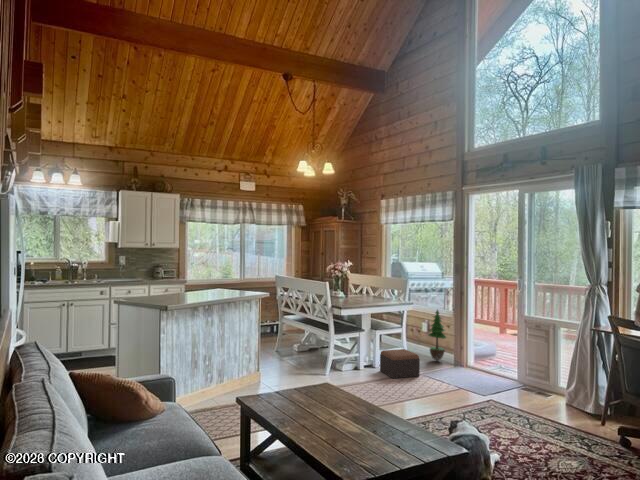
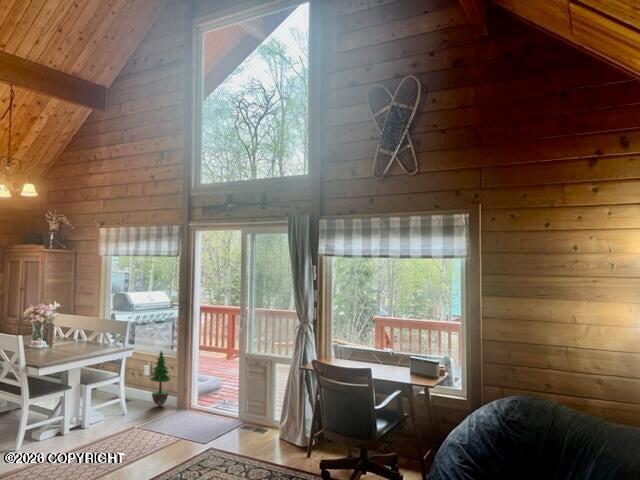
footstool: present [380,349,420,378] -> none [90,402,138,442]

